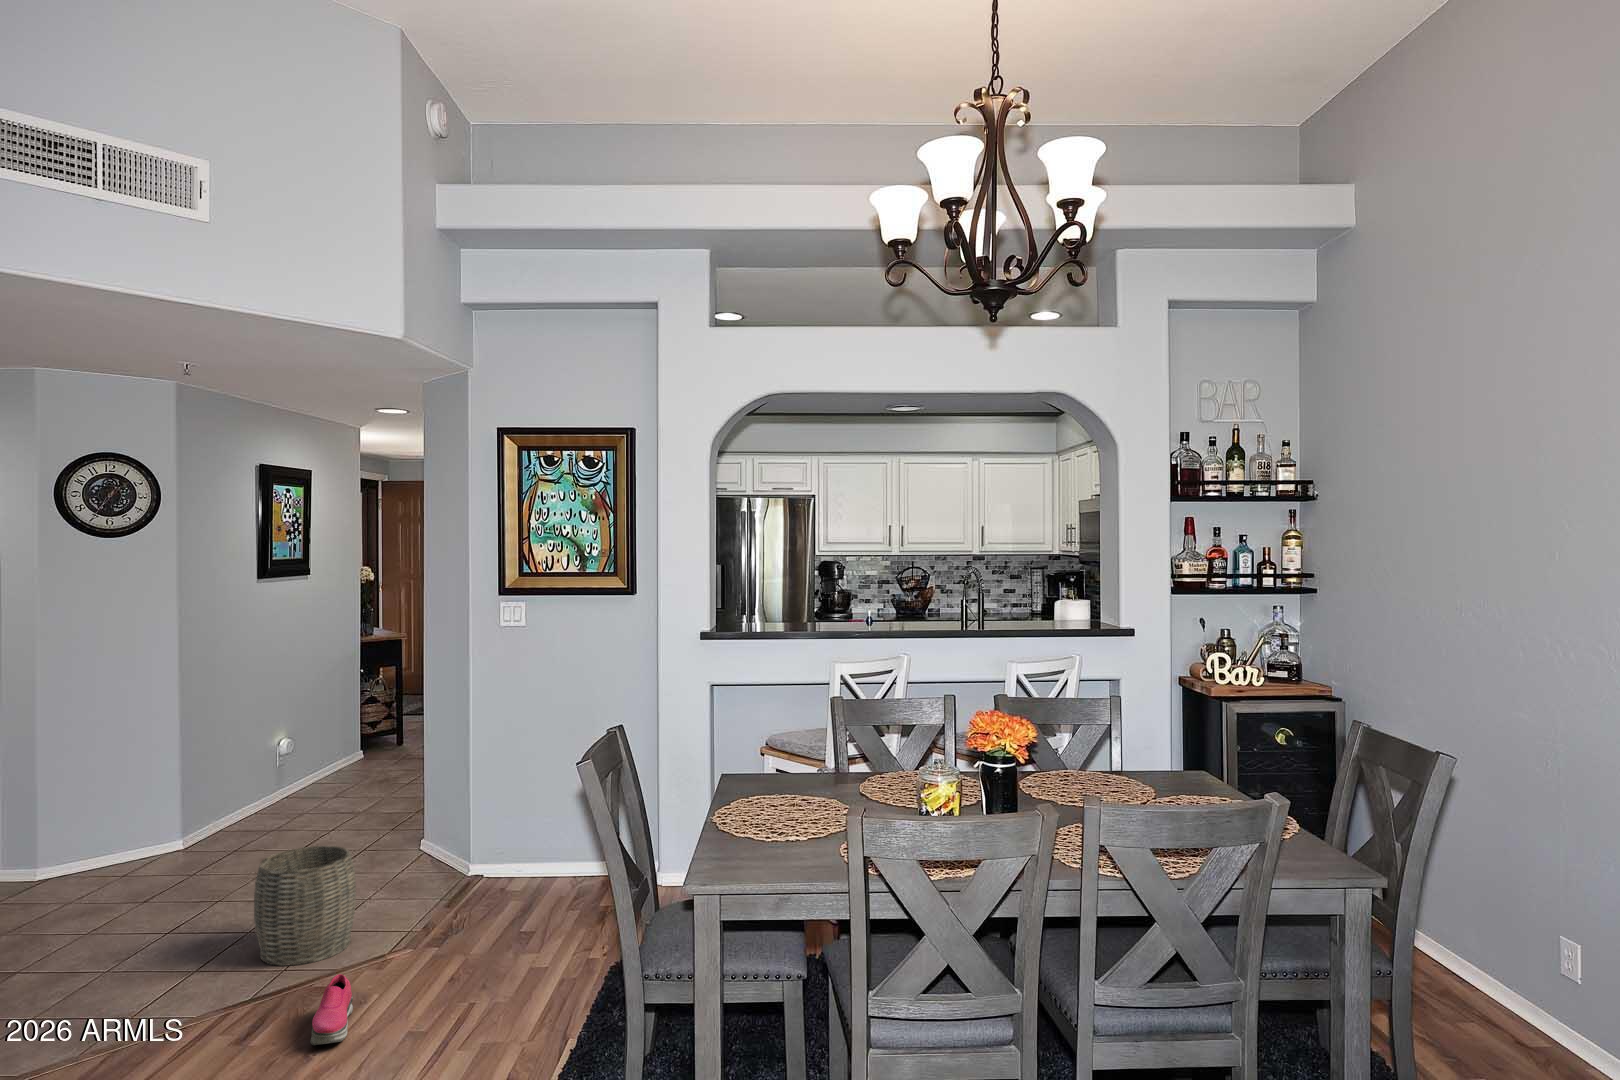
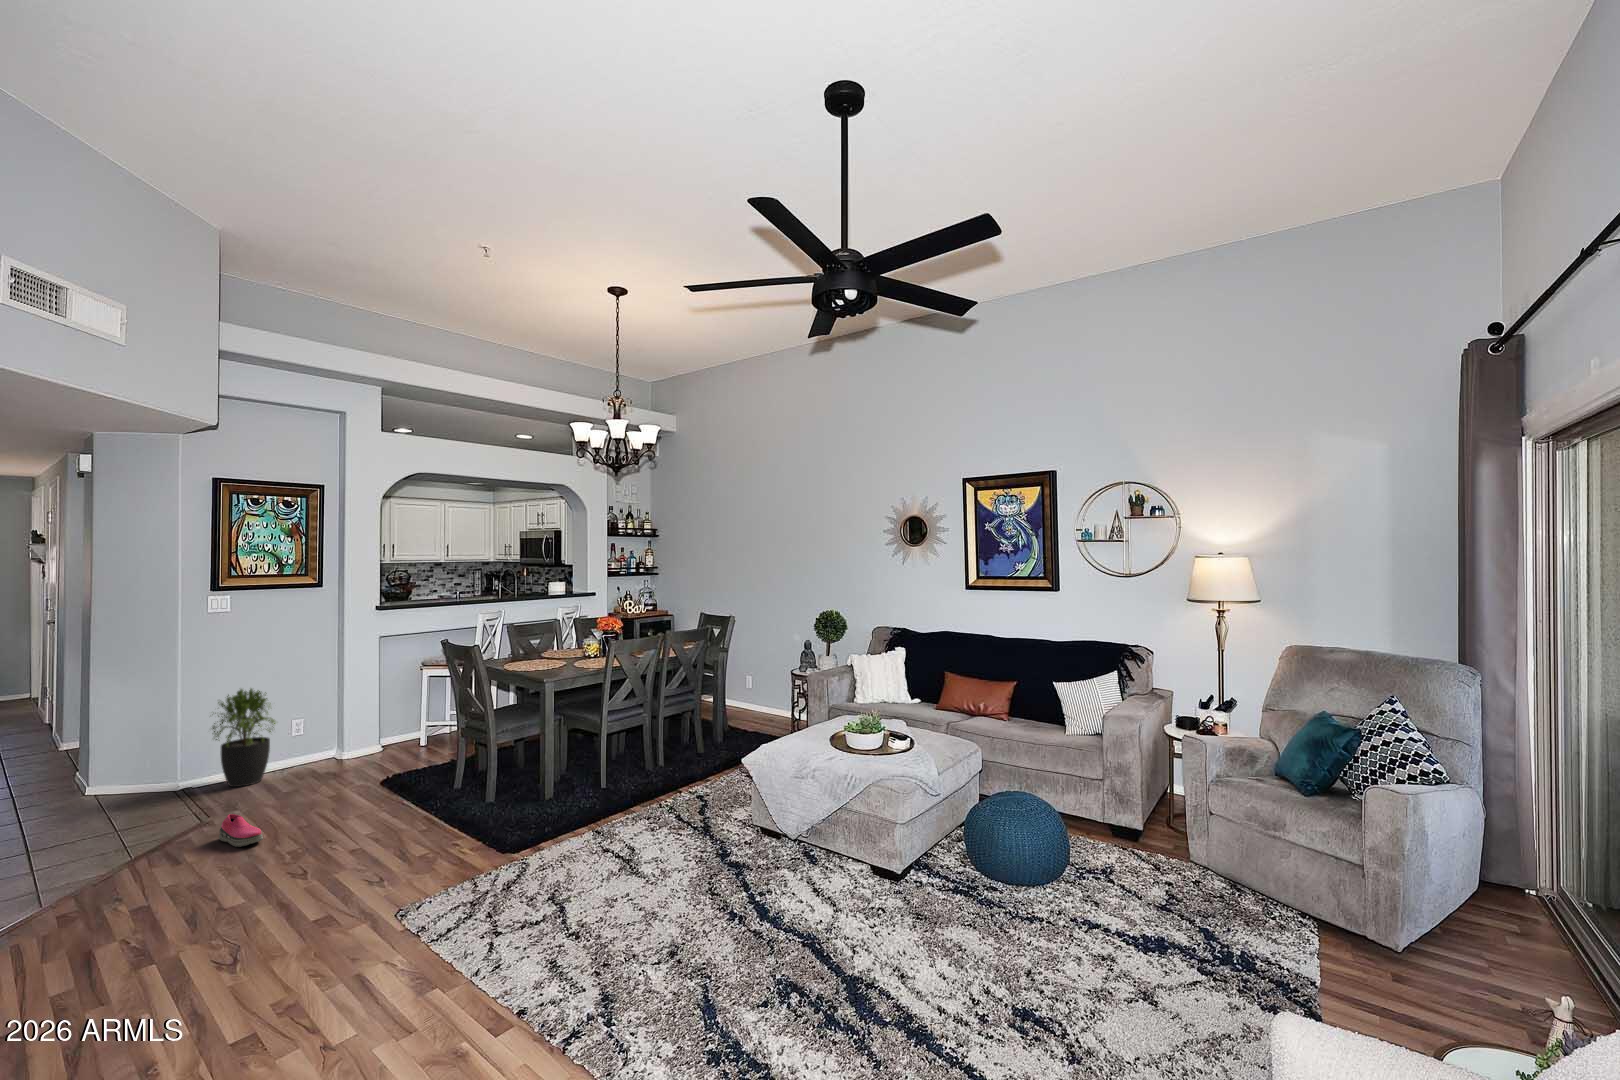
potted plant: none [469,746,557,901] -> present [212,689,276,787]
woven basket: present [254,846,356,966] -> none [75,764,163,847]

